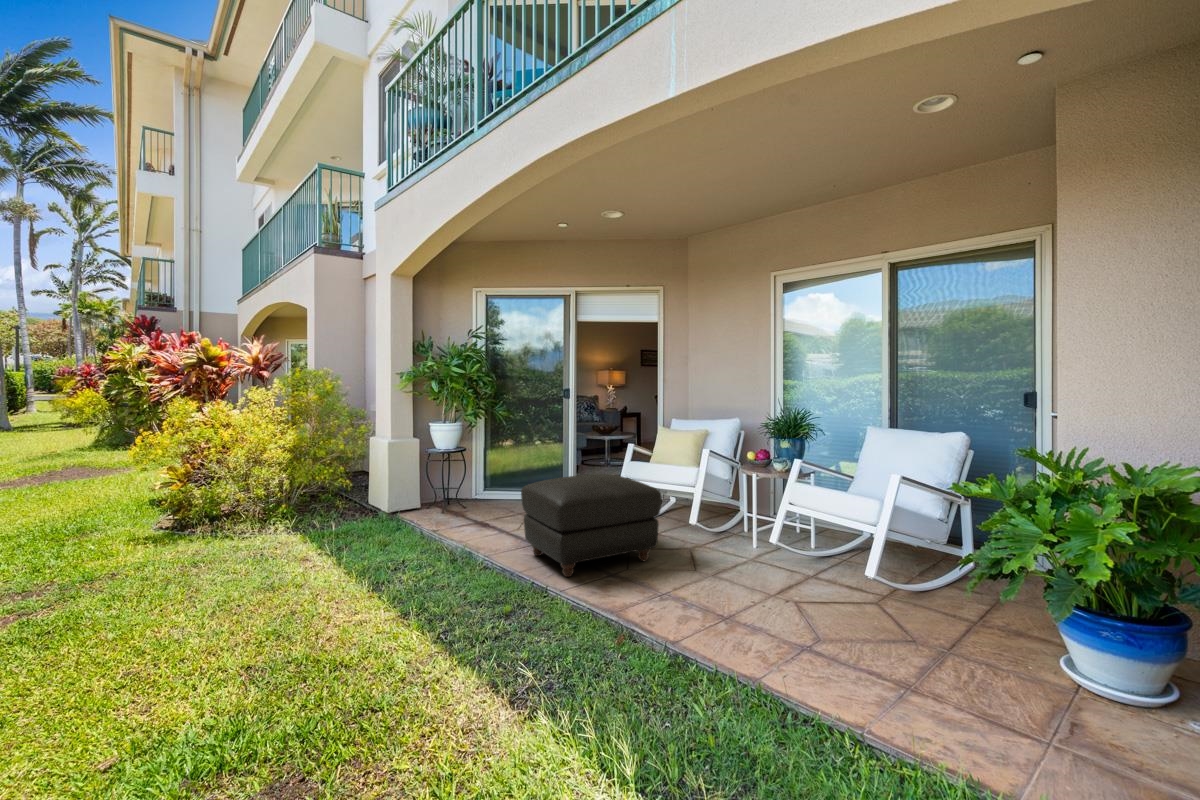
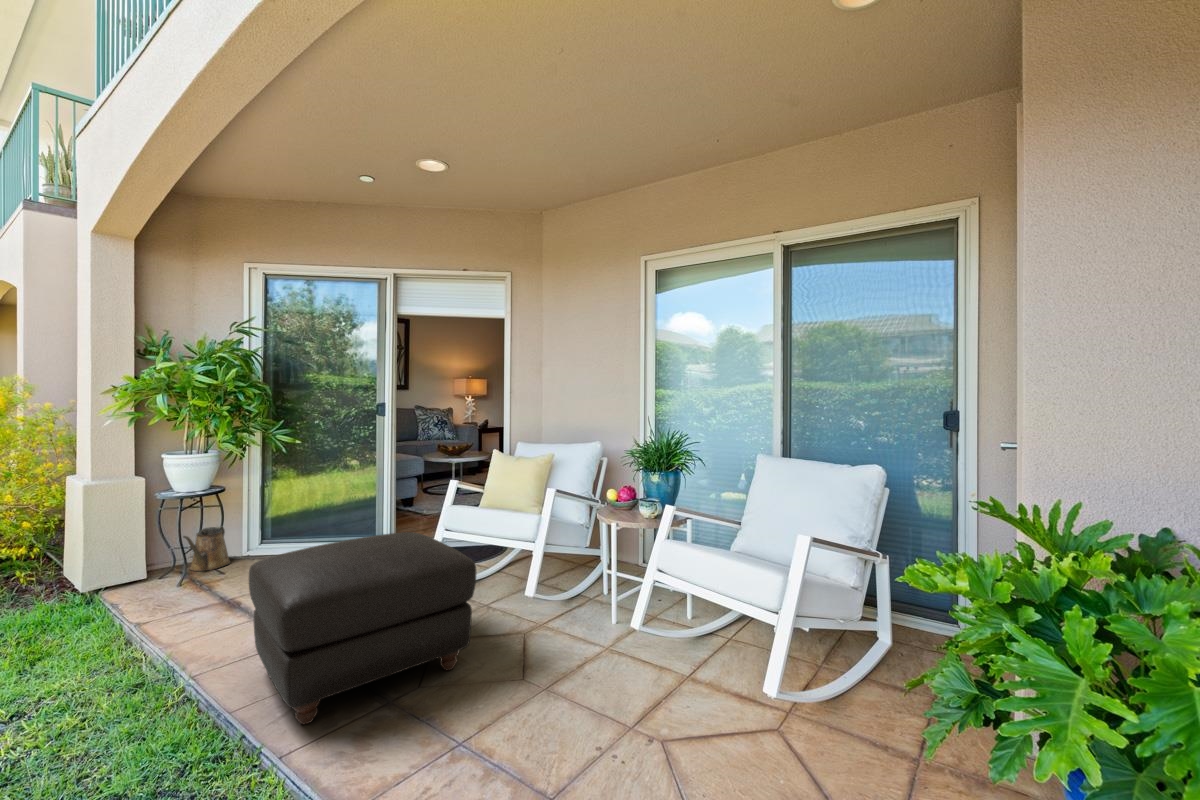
watering can: none [448,476,471,505] -> present [183,526,231,571]

